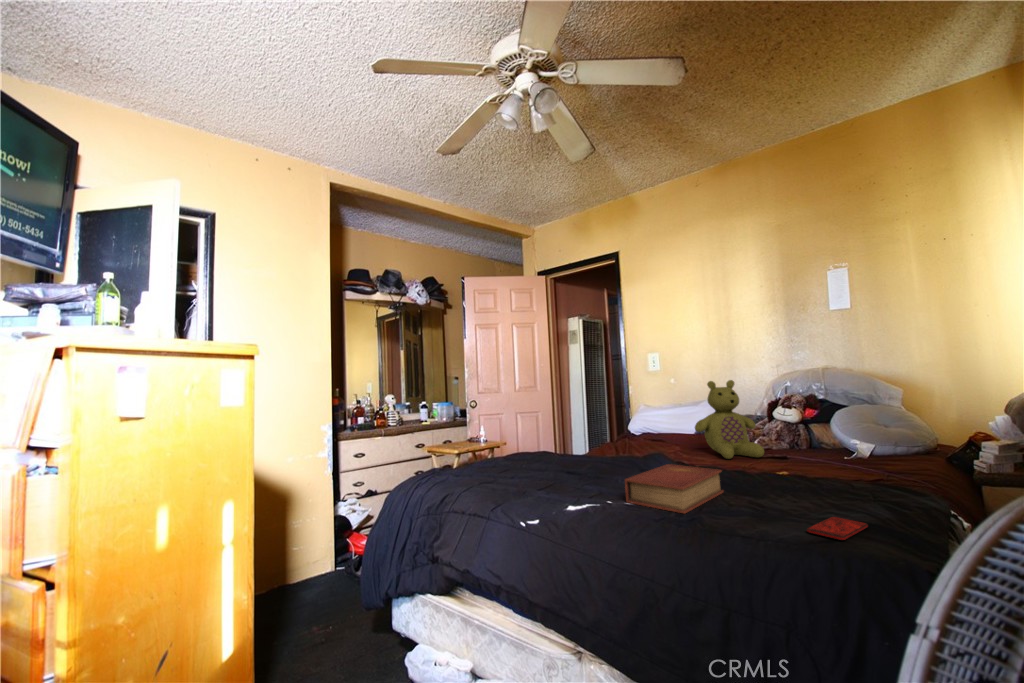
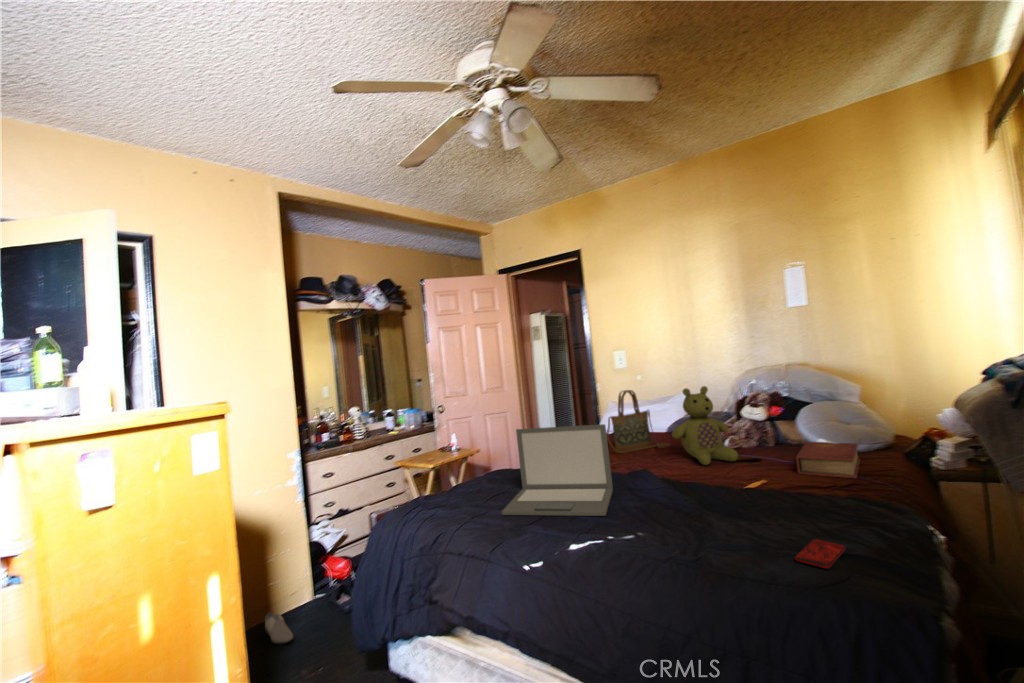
handbag: none [628,385,695,447] -> present [607,390,670,453]
laptop: none [510,404,626,489] -> present [502,424,613,516]
book: present [625,464,723,513] -> present [796,442,860,478]
shoe: none [289,573,313,603] -> present [265,613,294,644]

